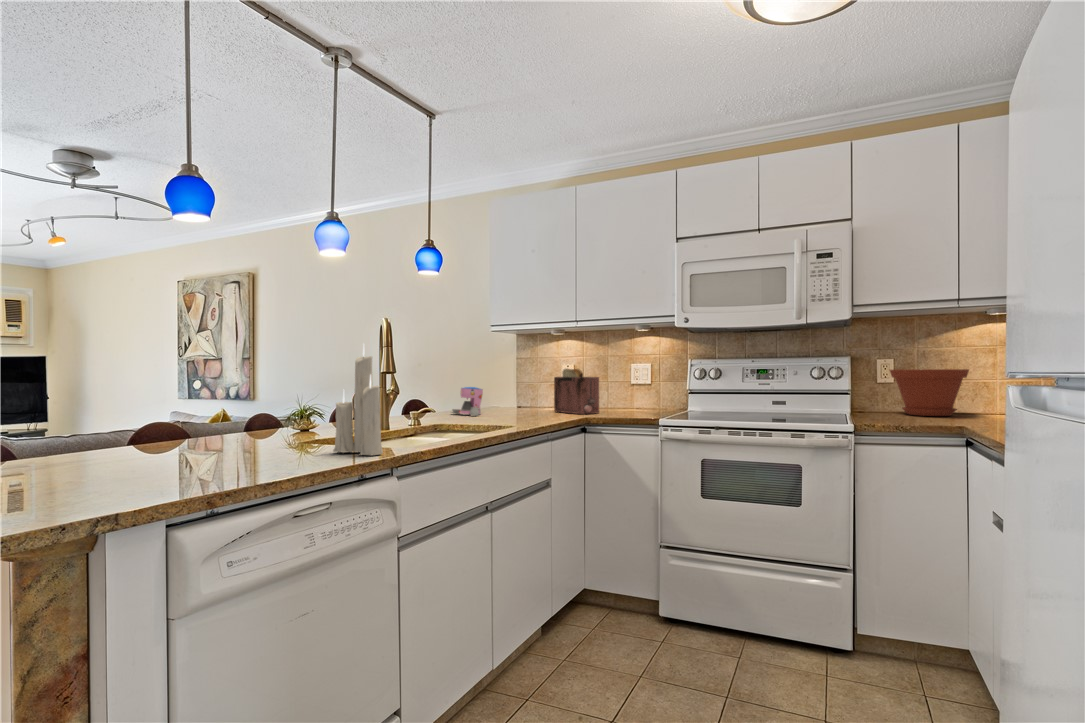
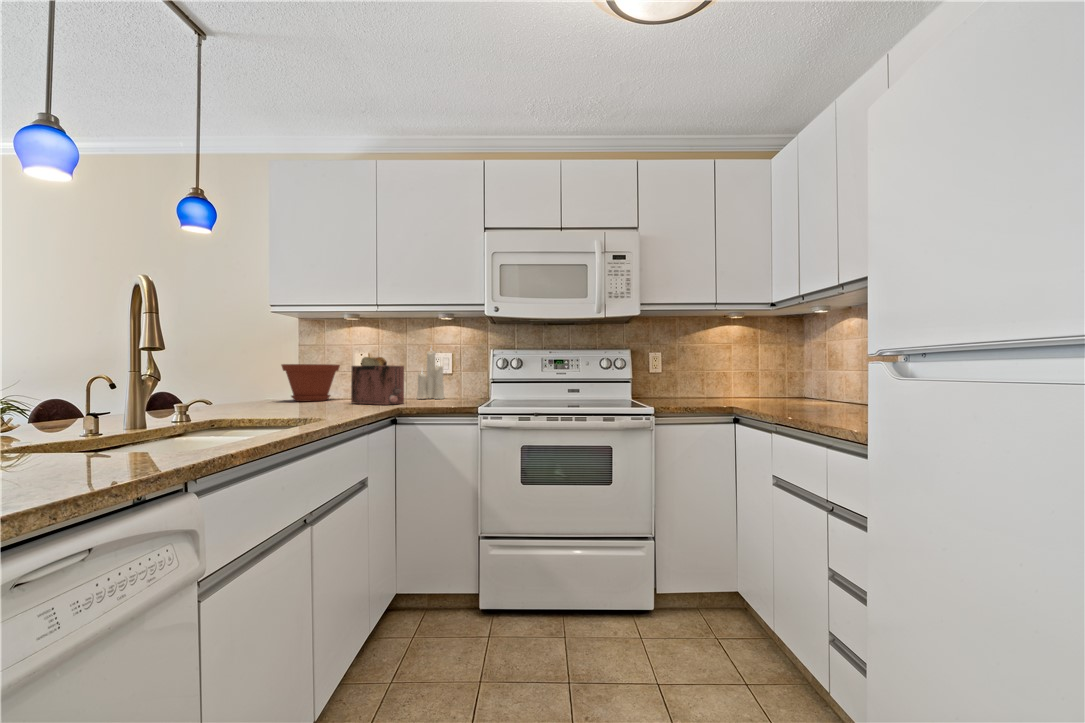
candle: present [333,347,383,455] -> present [417,351,444,399]
plant pot: present [890,369,969,416] -> present [281,364,340,401]
coffee maker: present [452,387,483,416] -> none [217,376,264,410]

